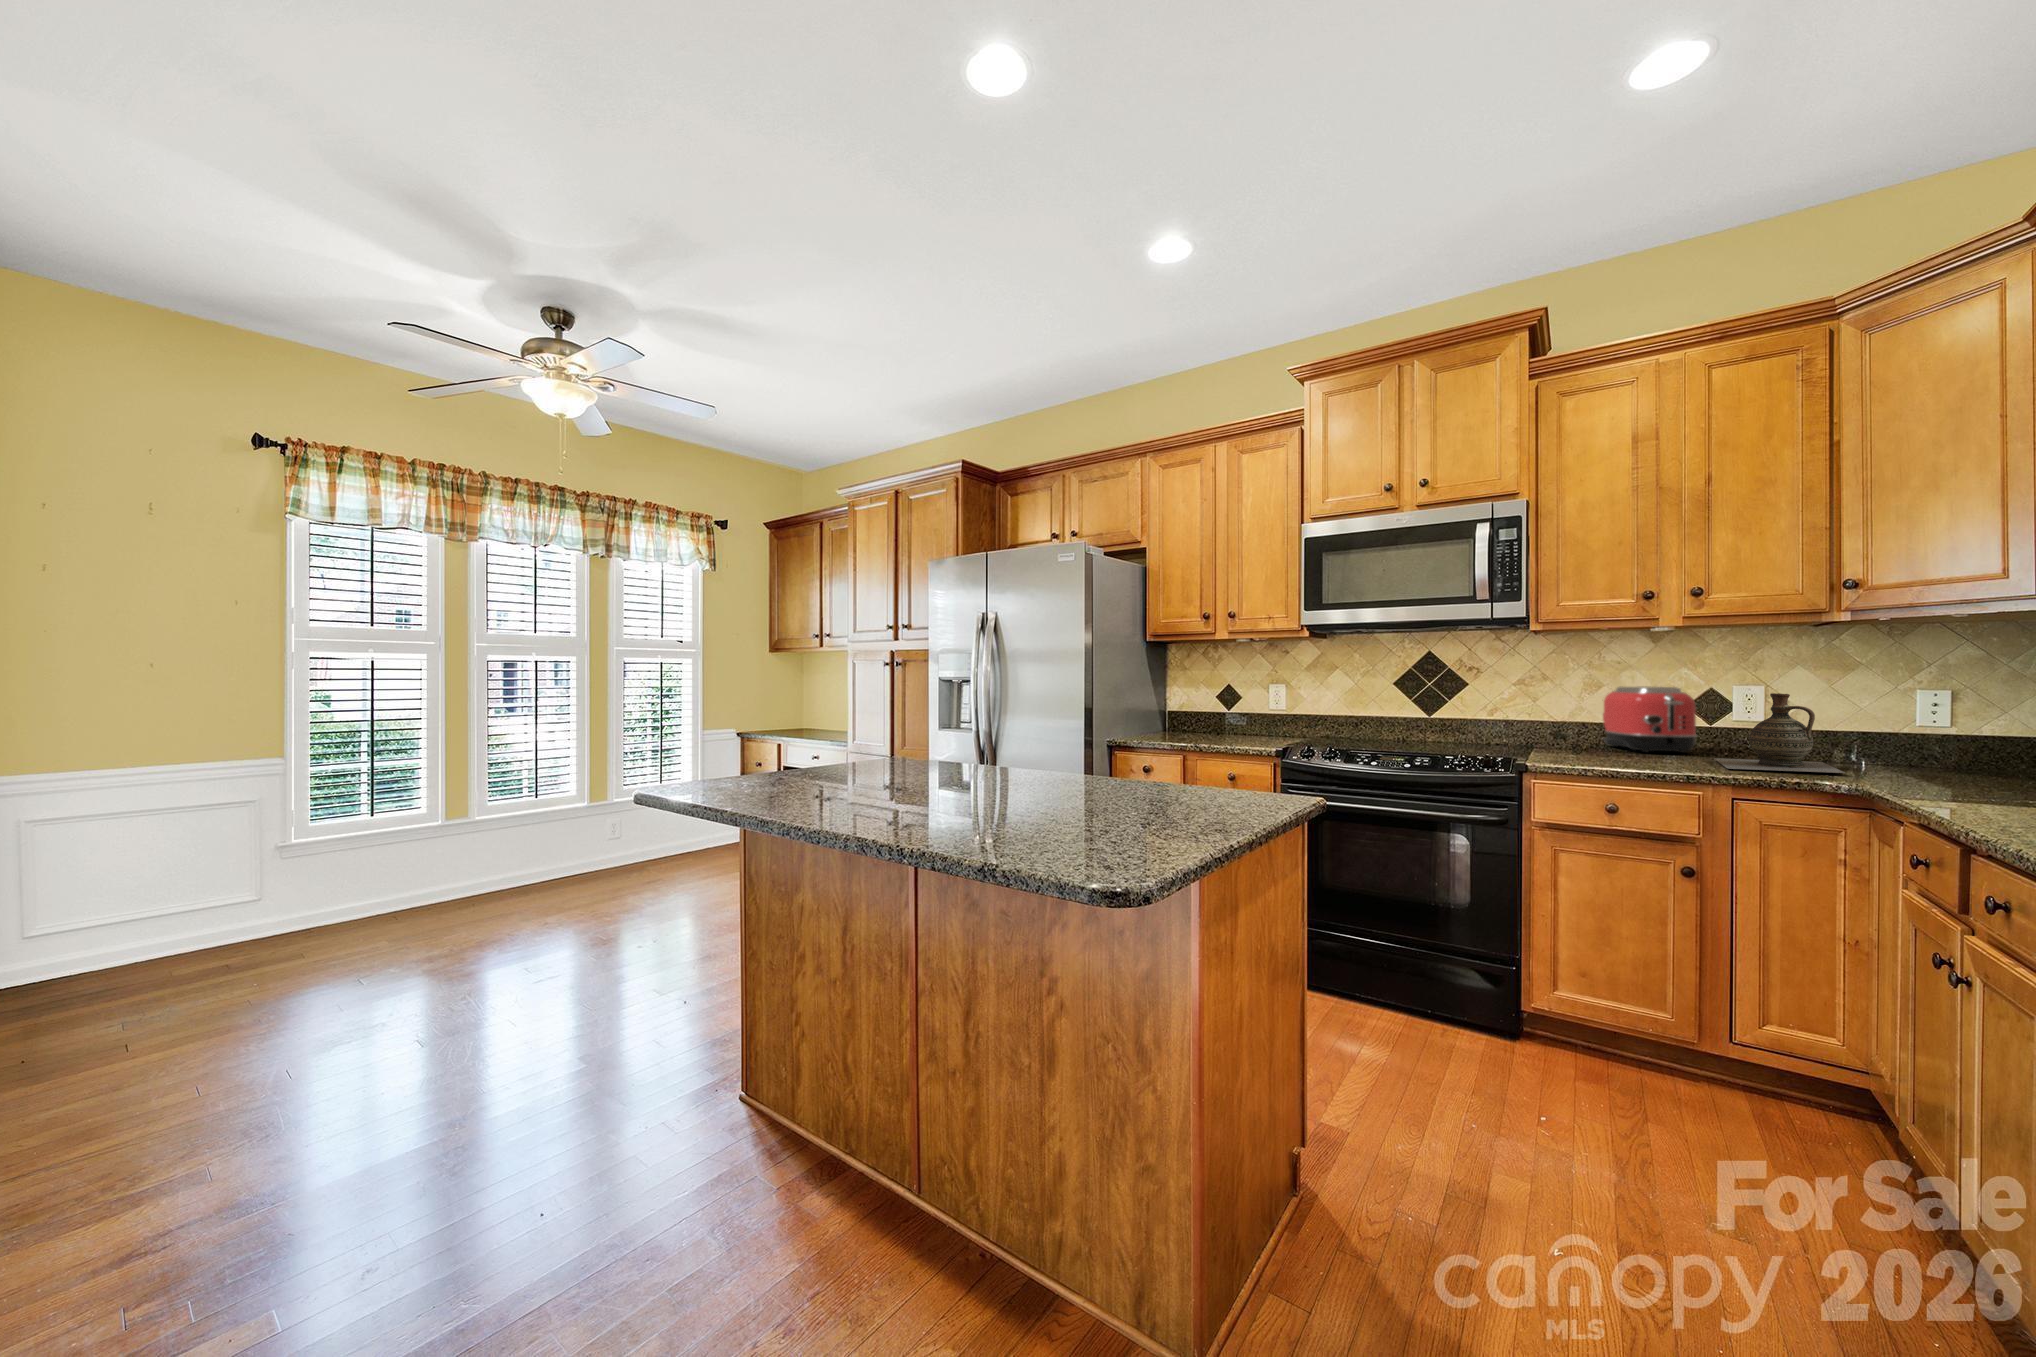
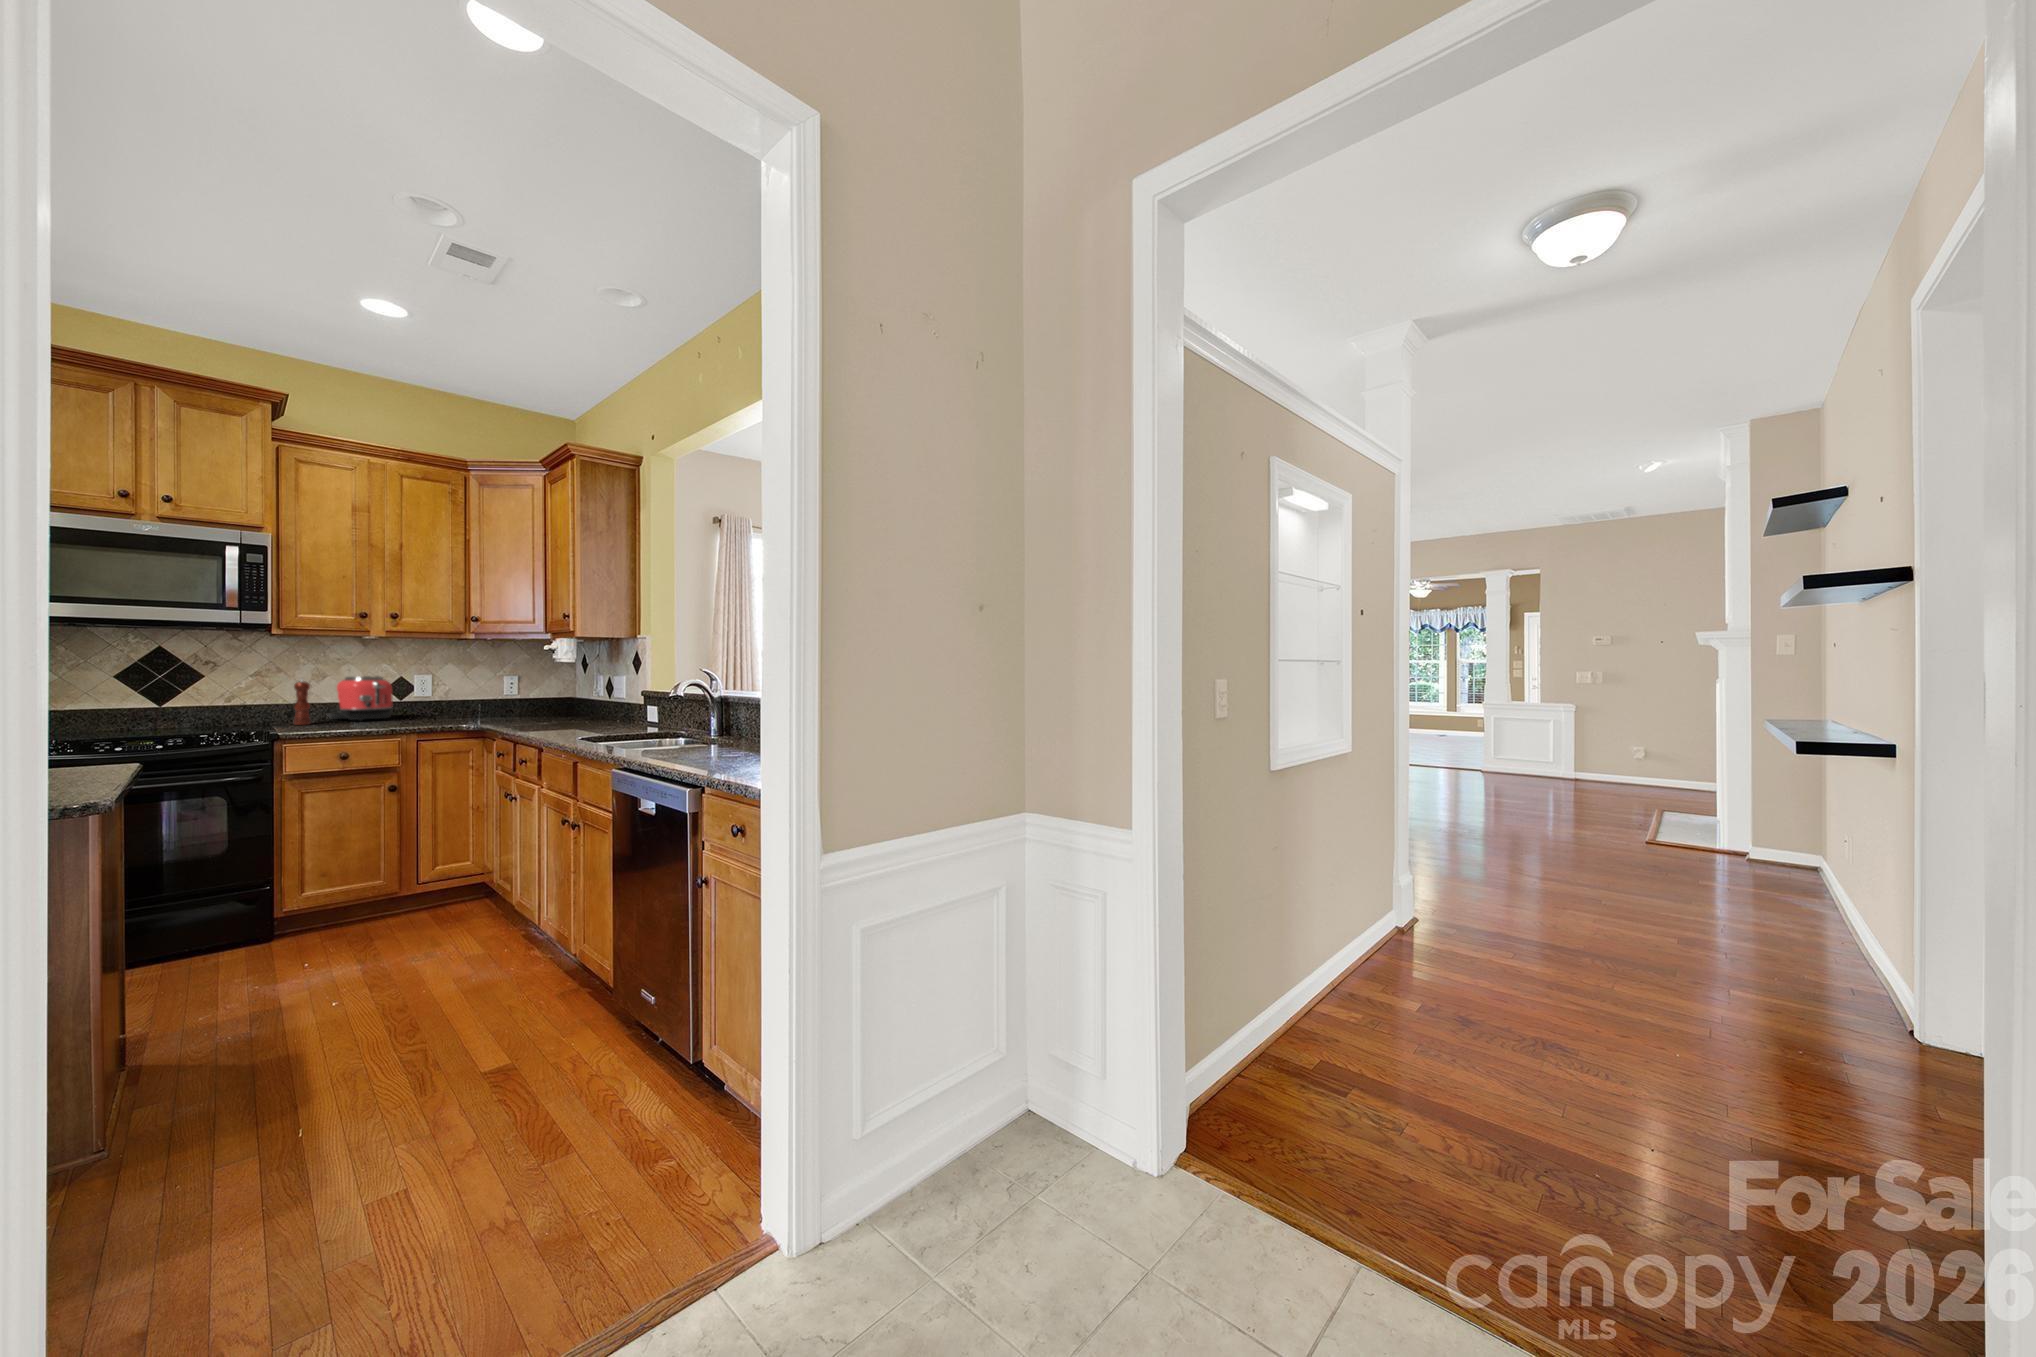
pepper mill: none [1557,689,1577,752] -> present [294,679,311,725]
ceramic jug: present [1714,693,1845,773] -> none [404,679,473,724]

